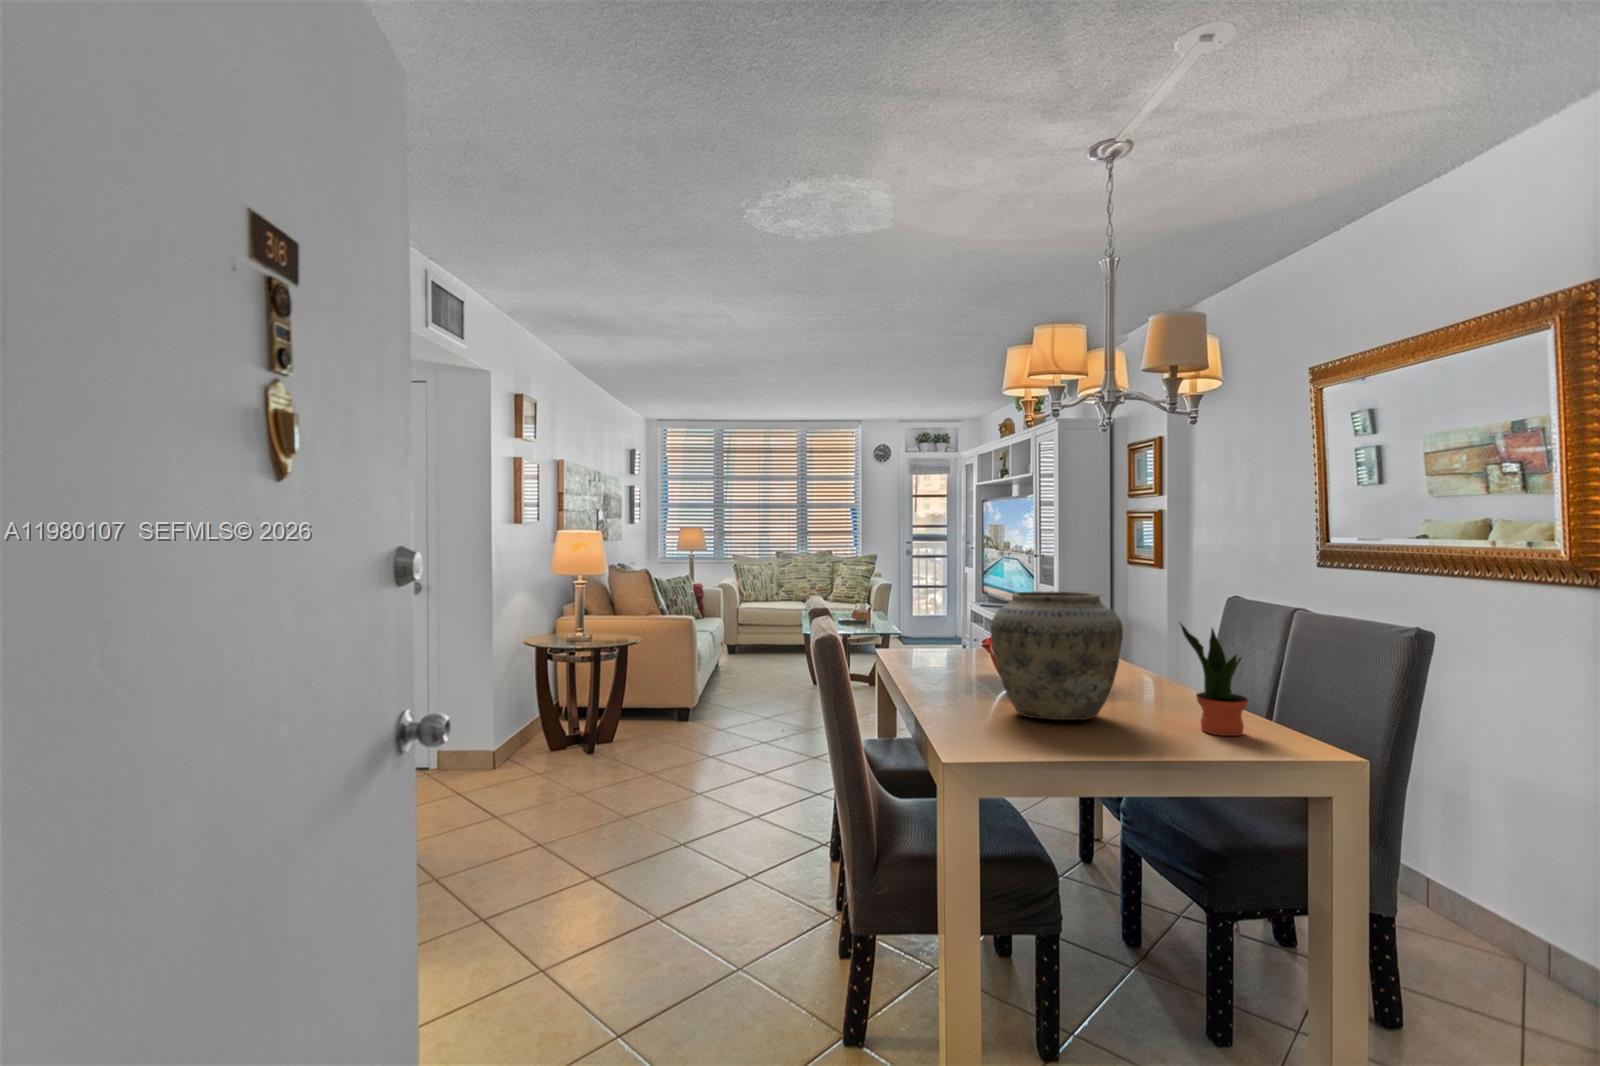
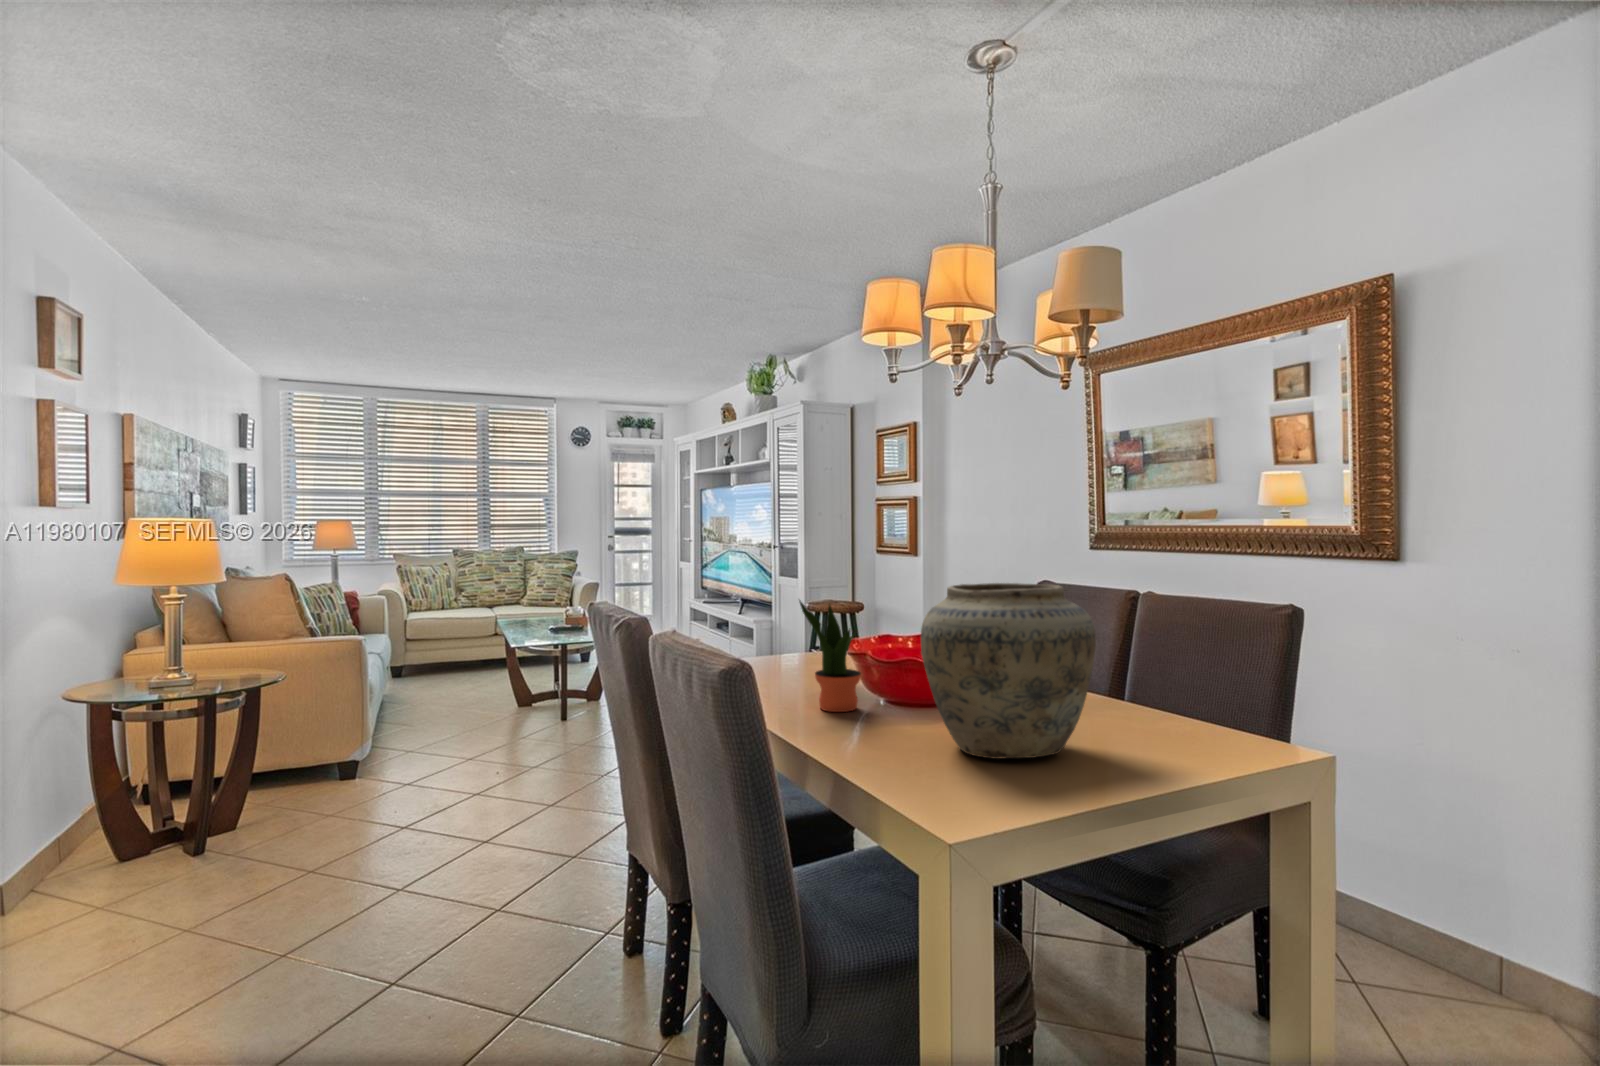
potted plant: present [1180,623,1248,736] -> present [799,601,861,712]

